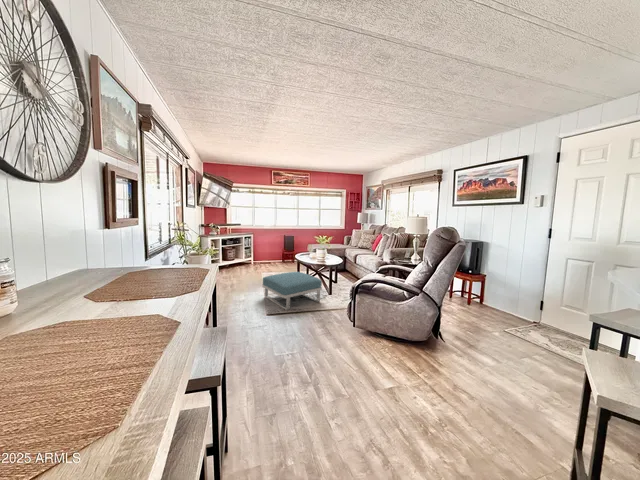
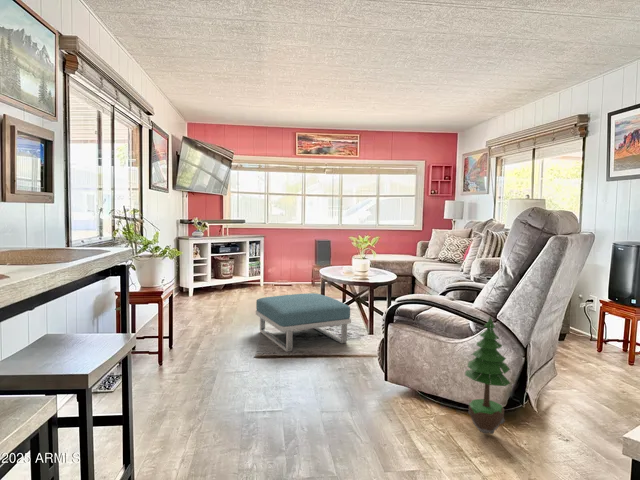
potted tree: none [408,291,434,356] -> present [465,317,510,434]

